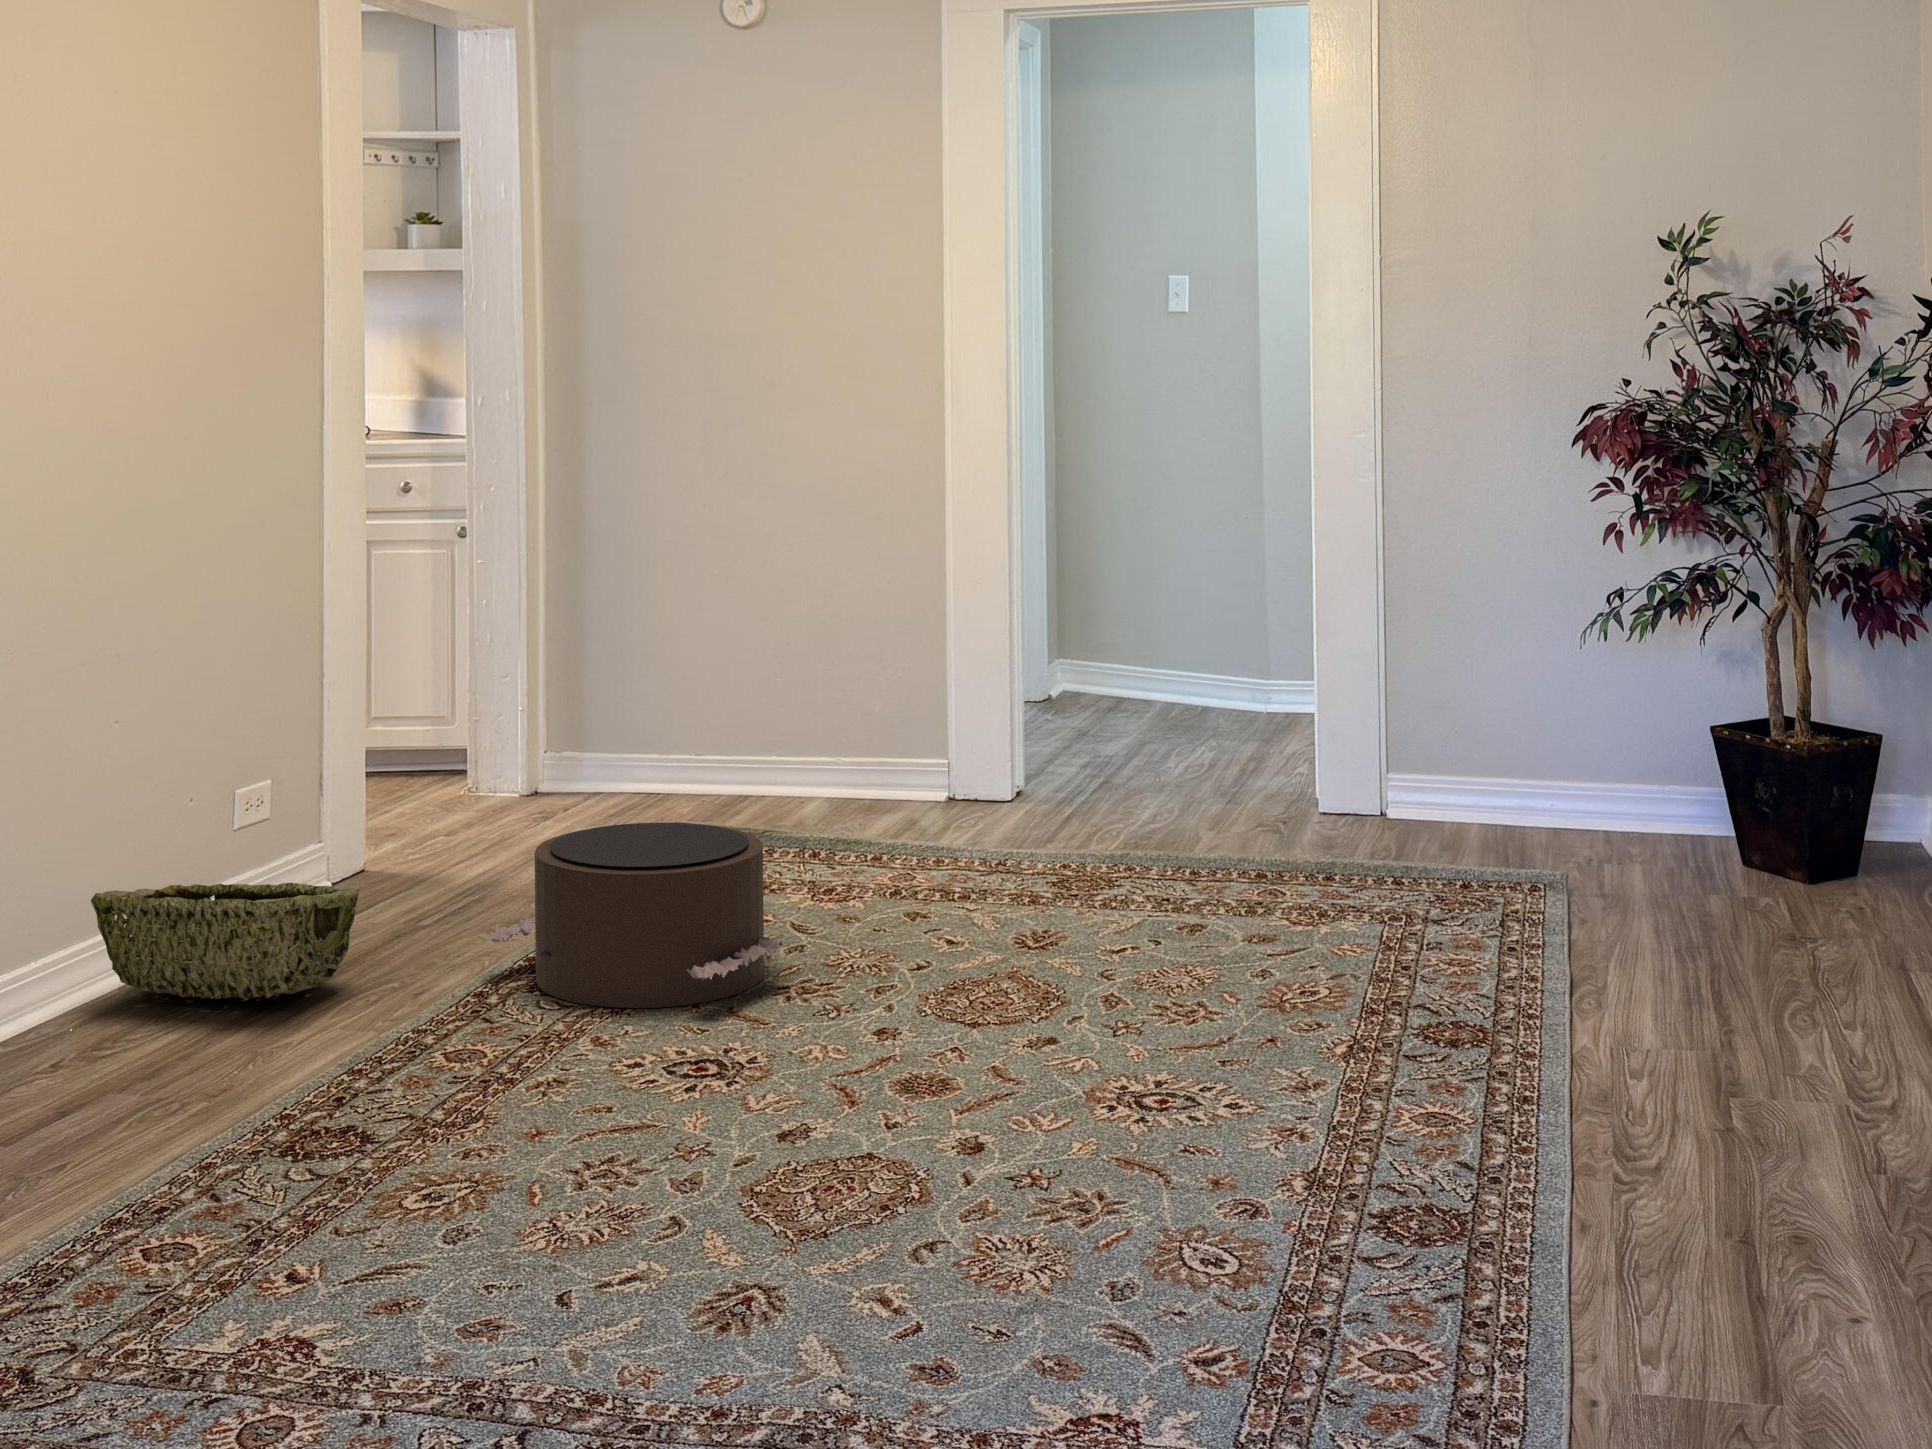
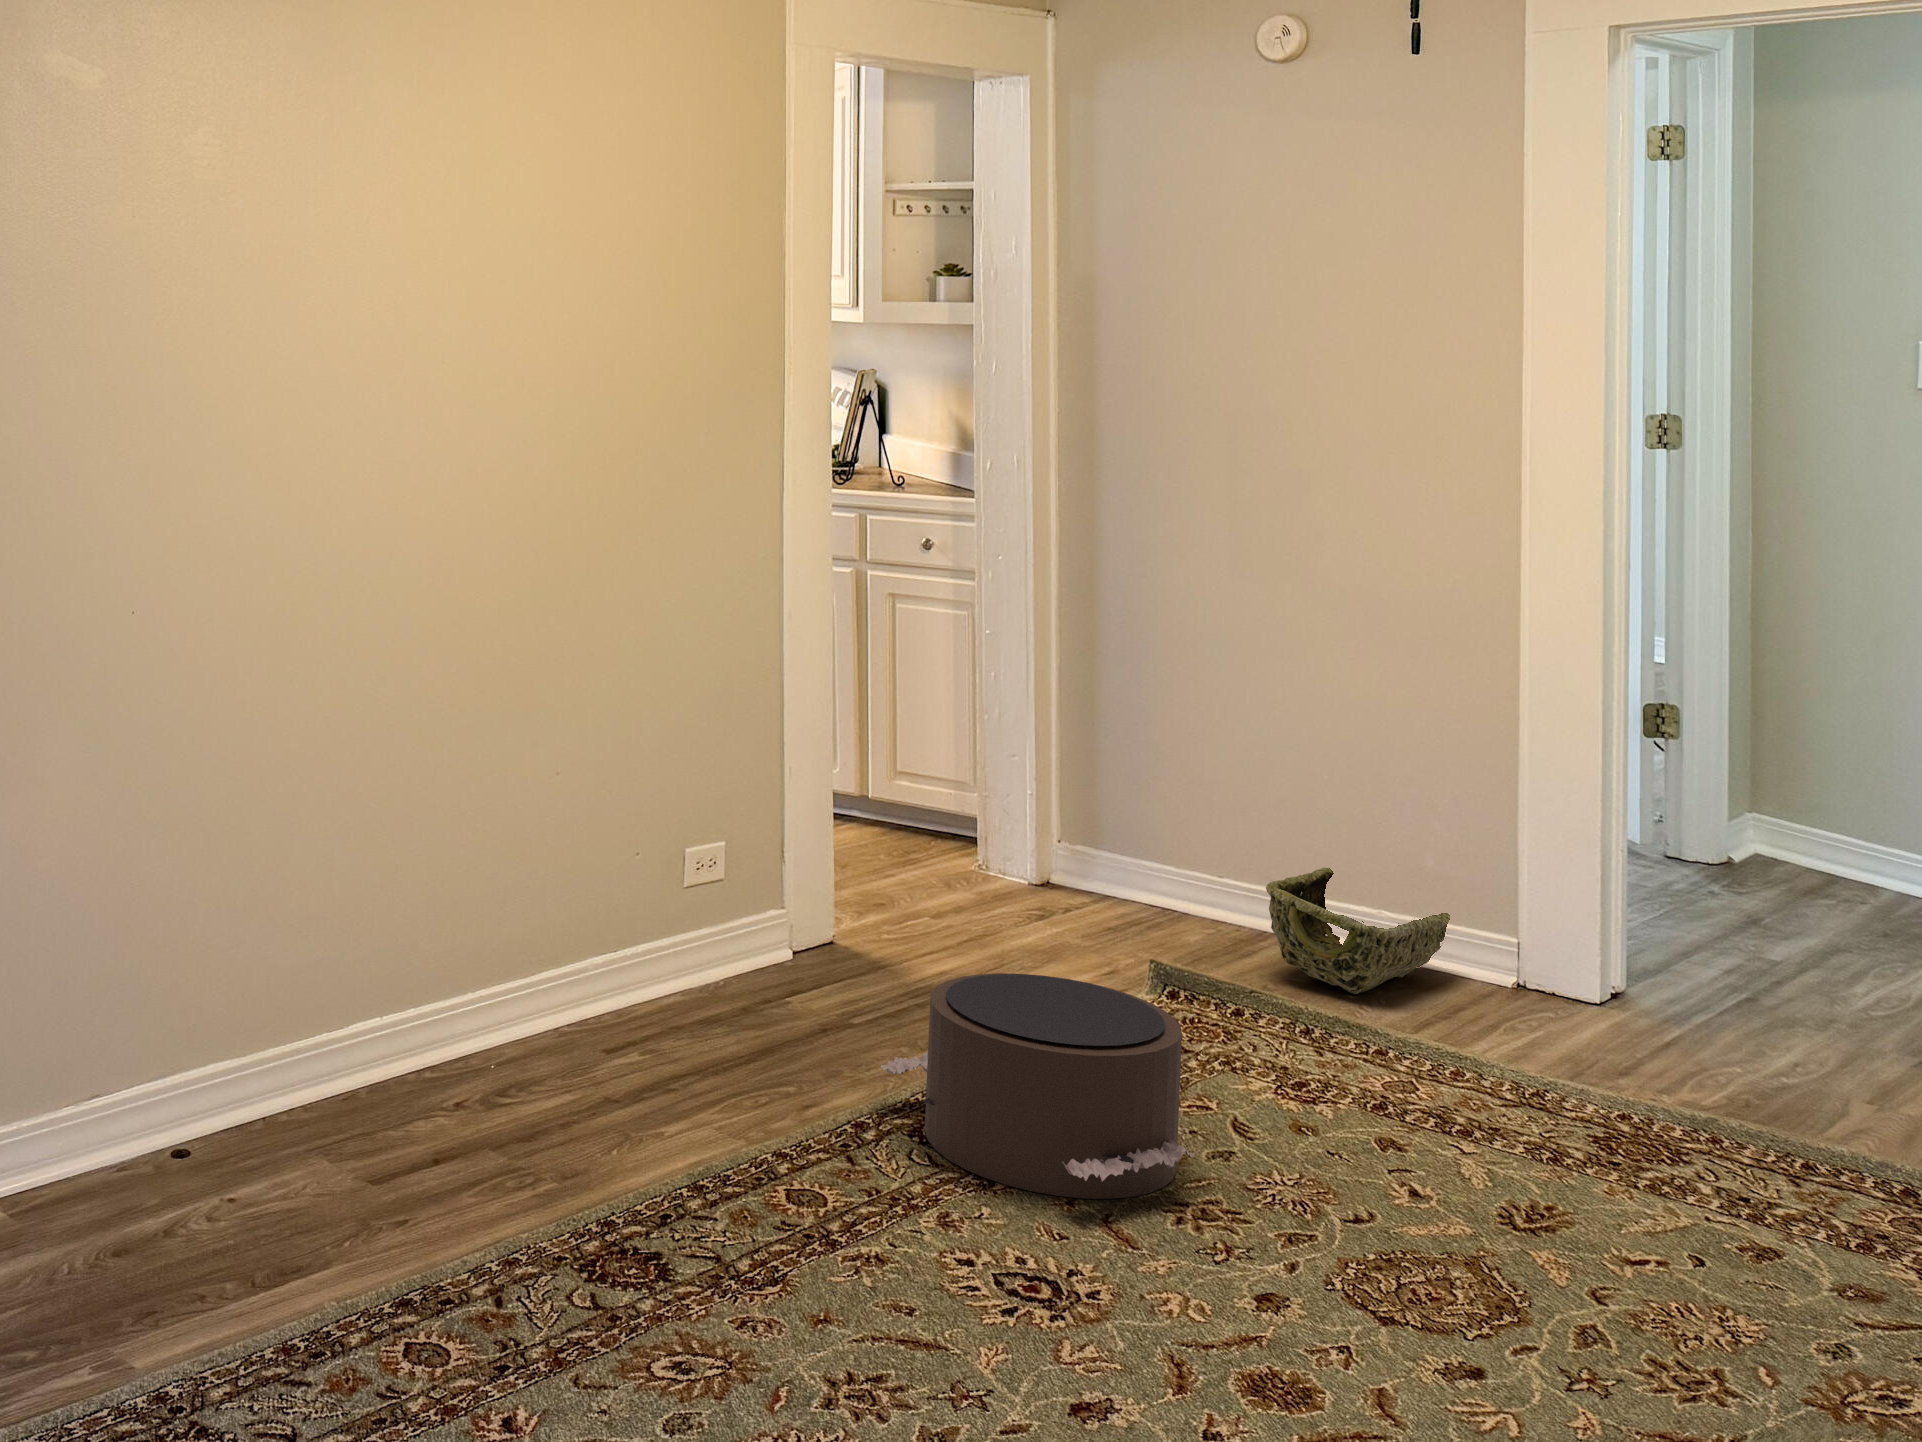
woven basket: present [91,883,359,1000] -> present [1266,868,1450,994]

